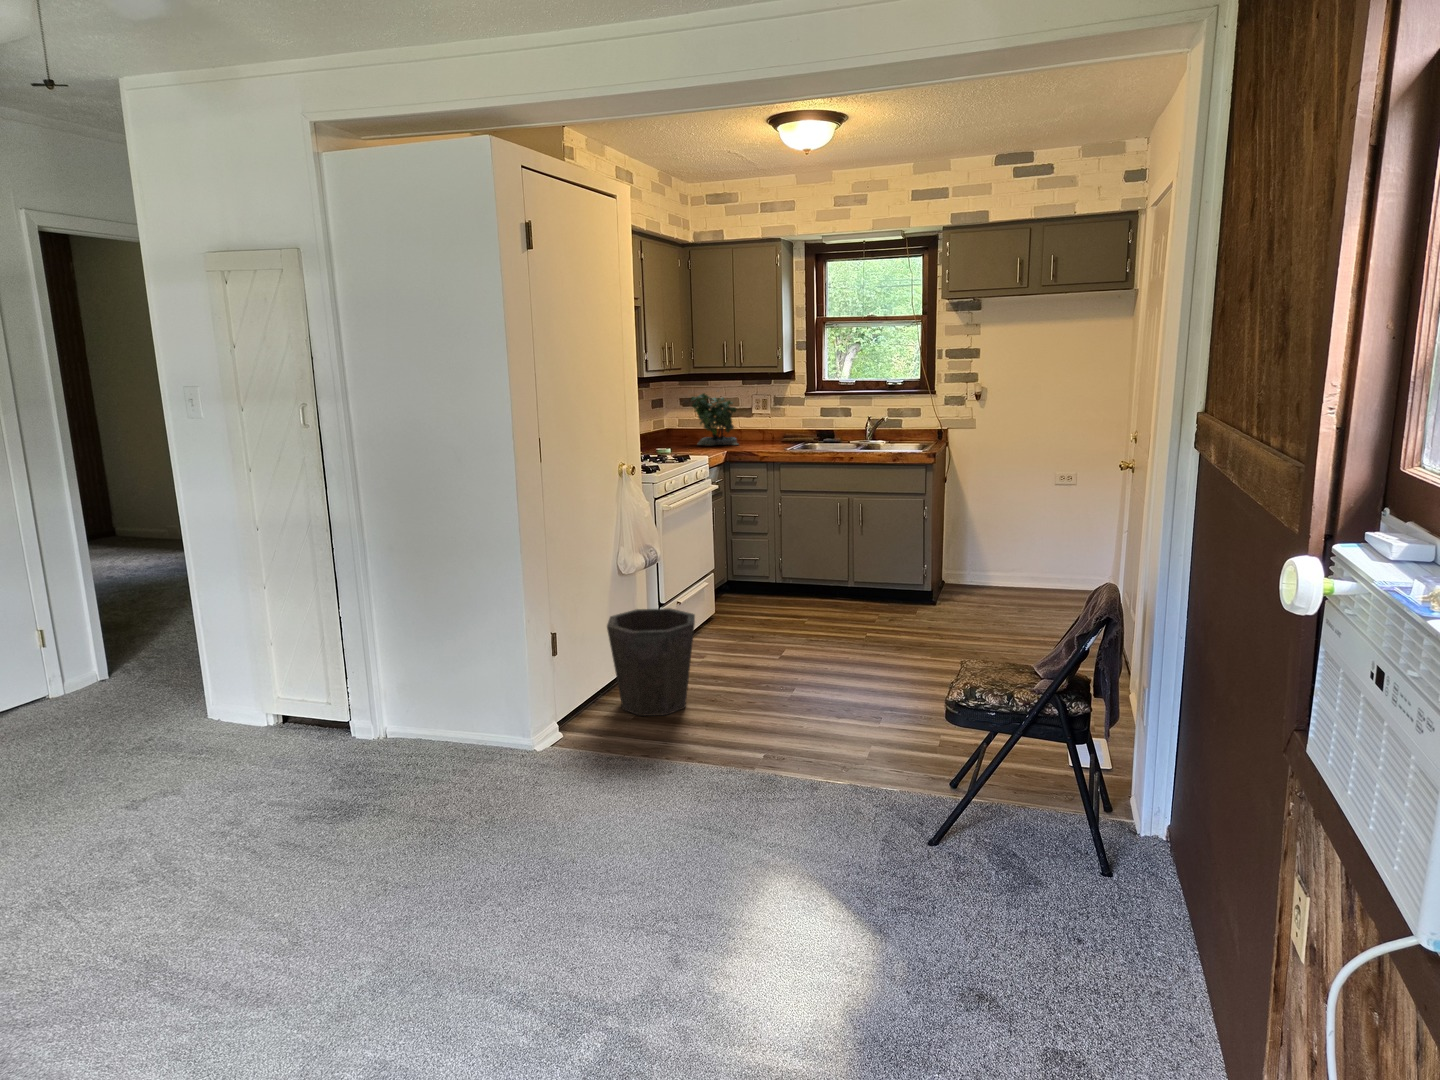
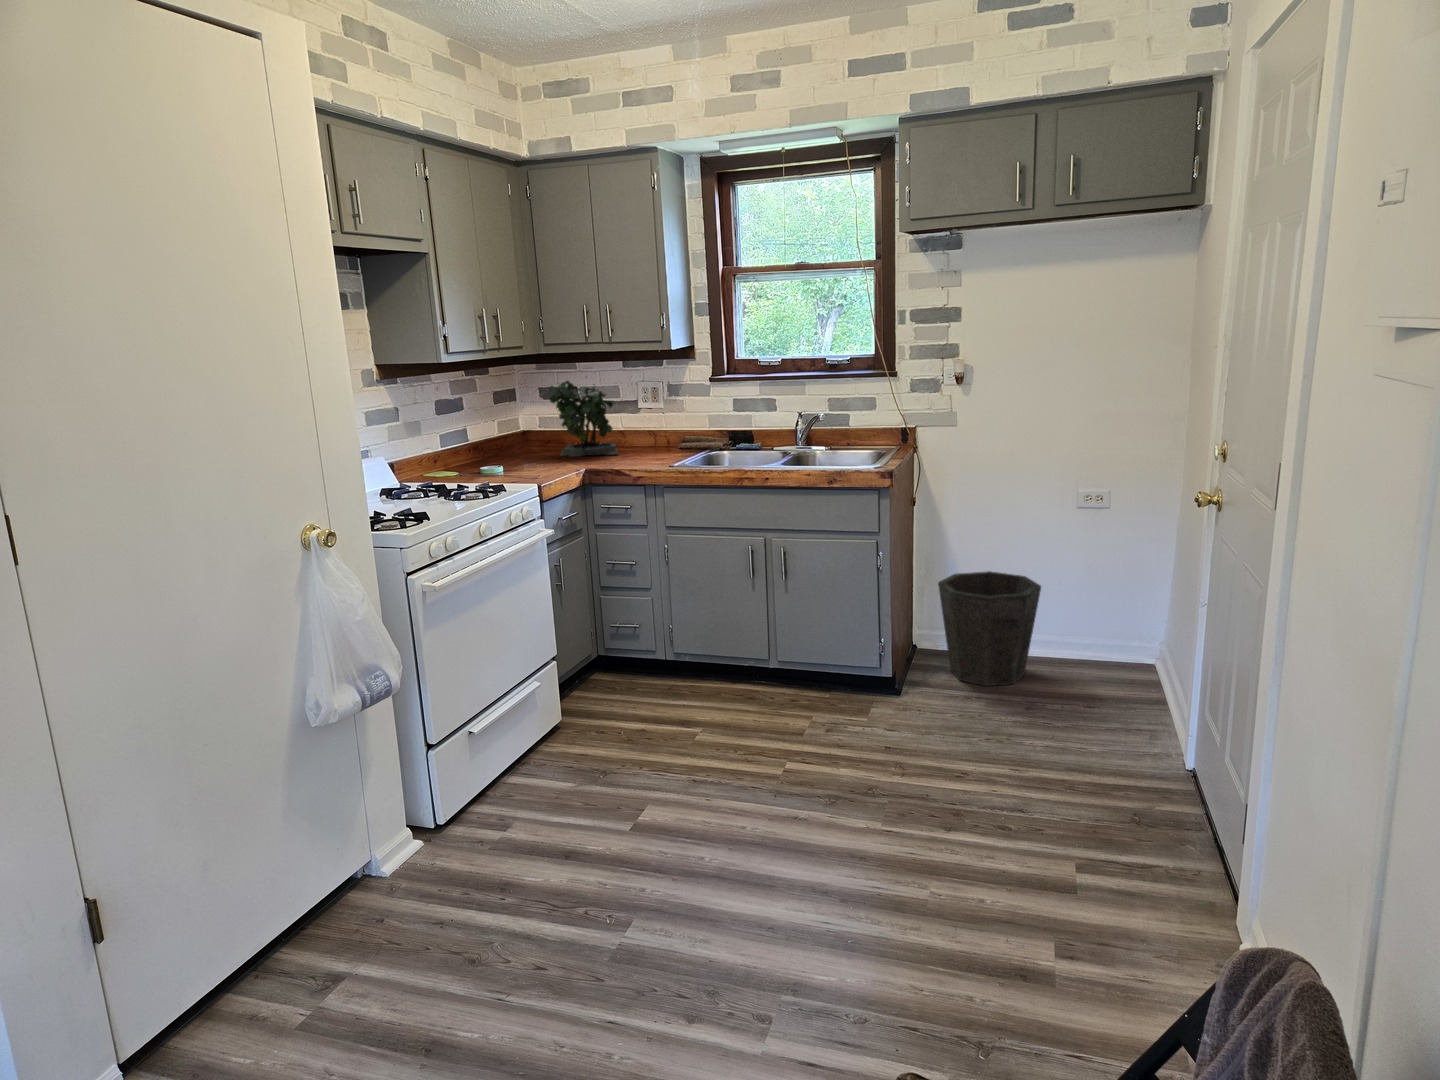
waste bin: present [607,608,695,716] -> present [938,571,1041,686]

